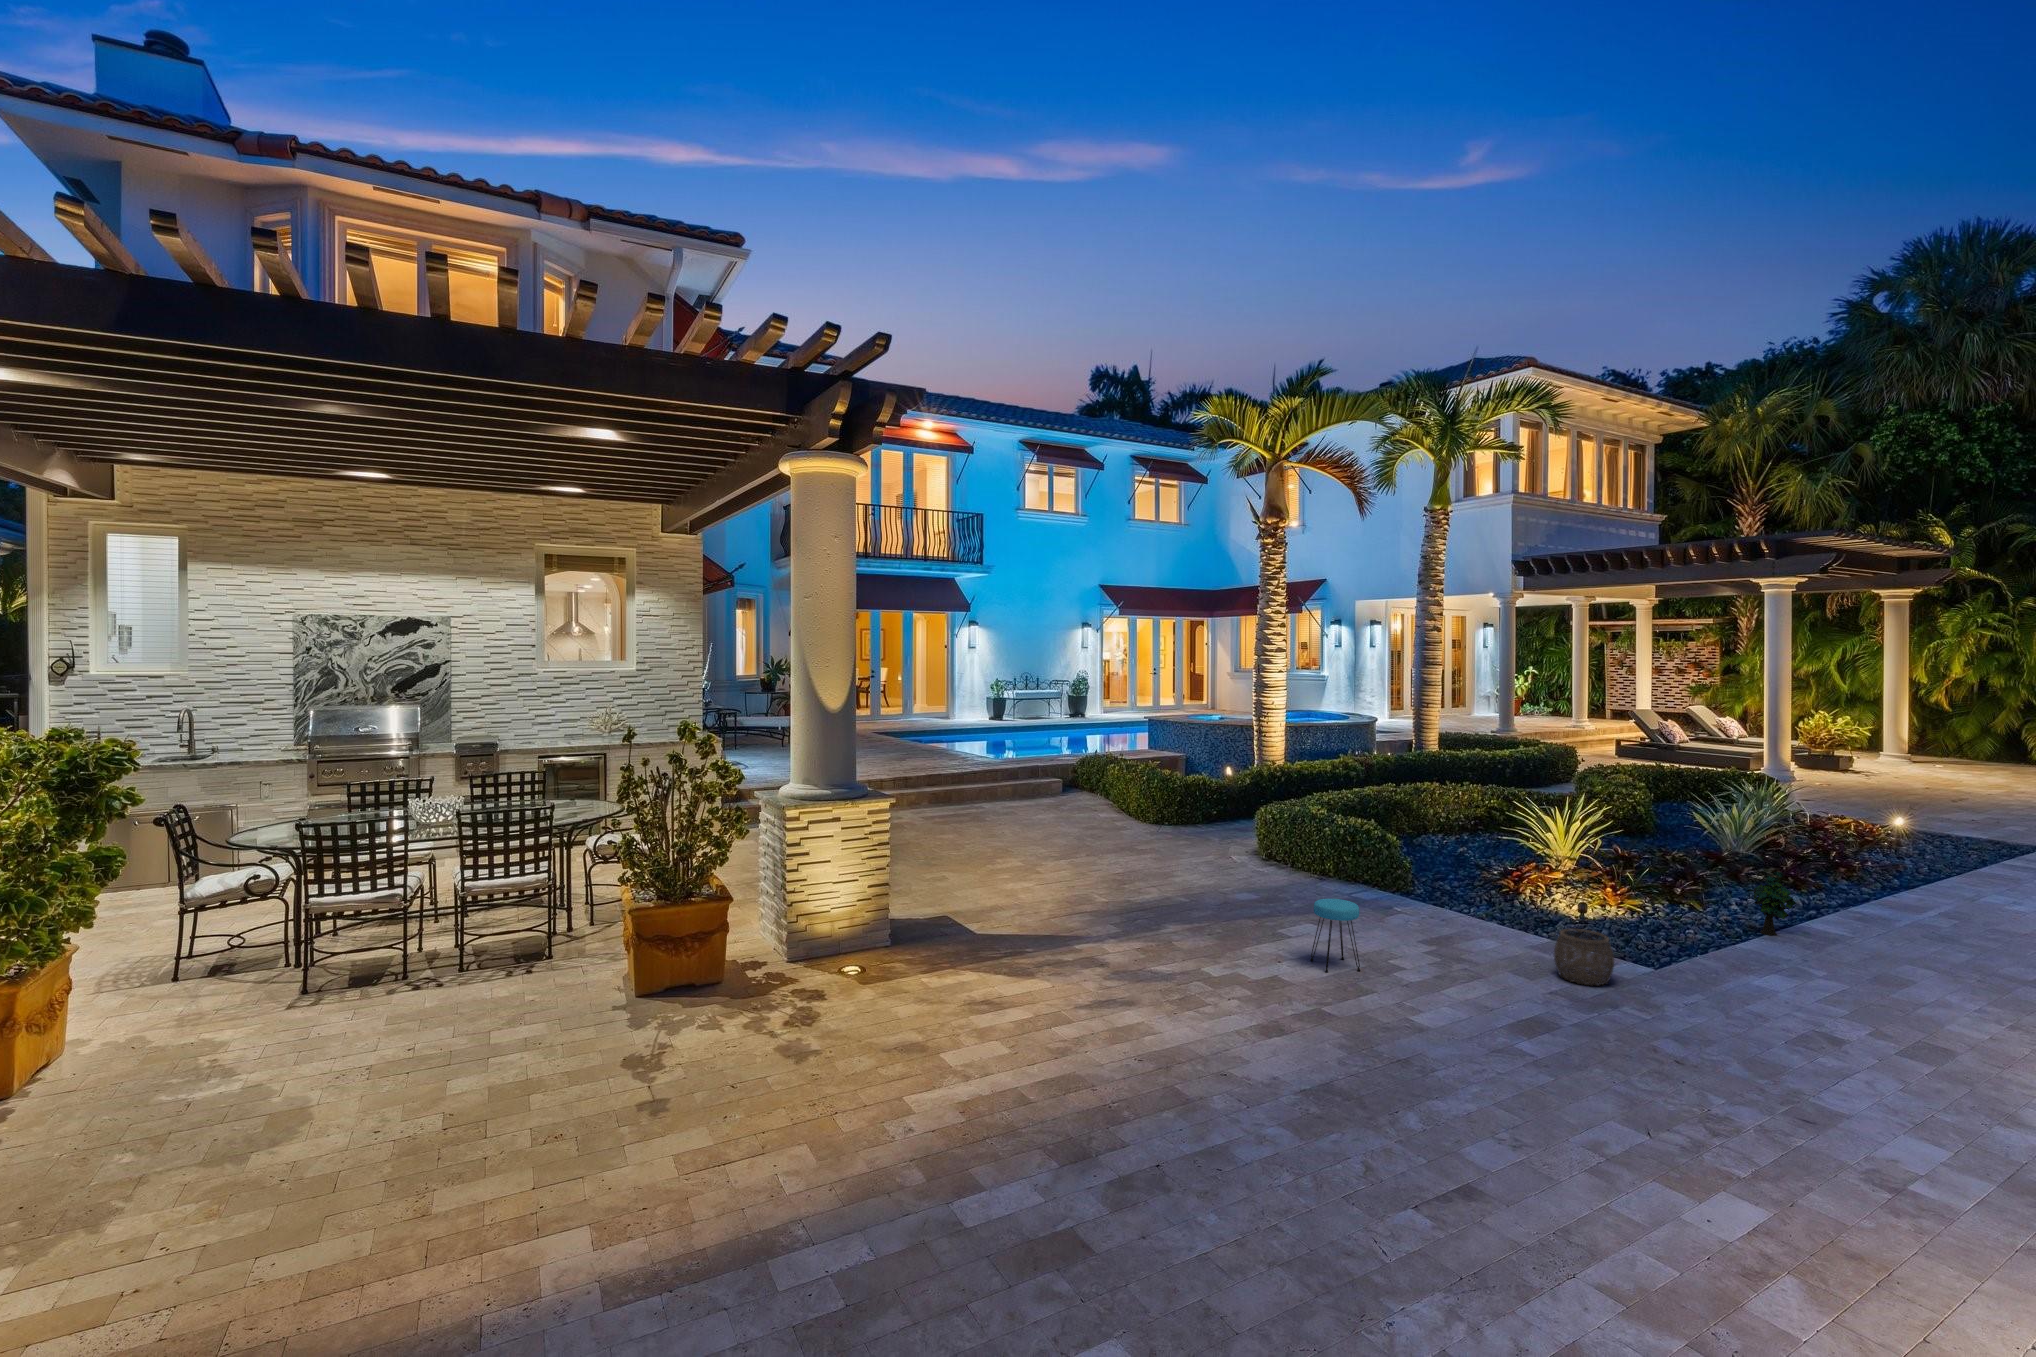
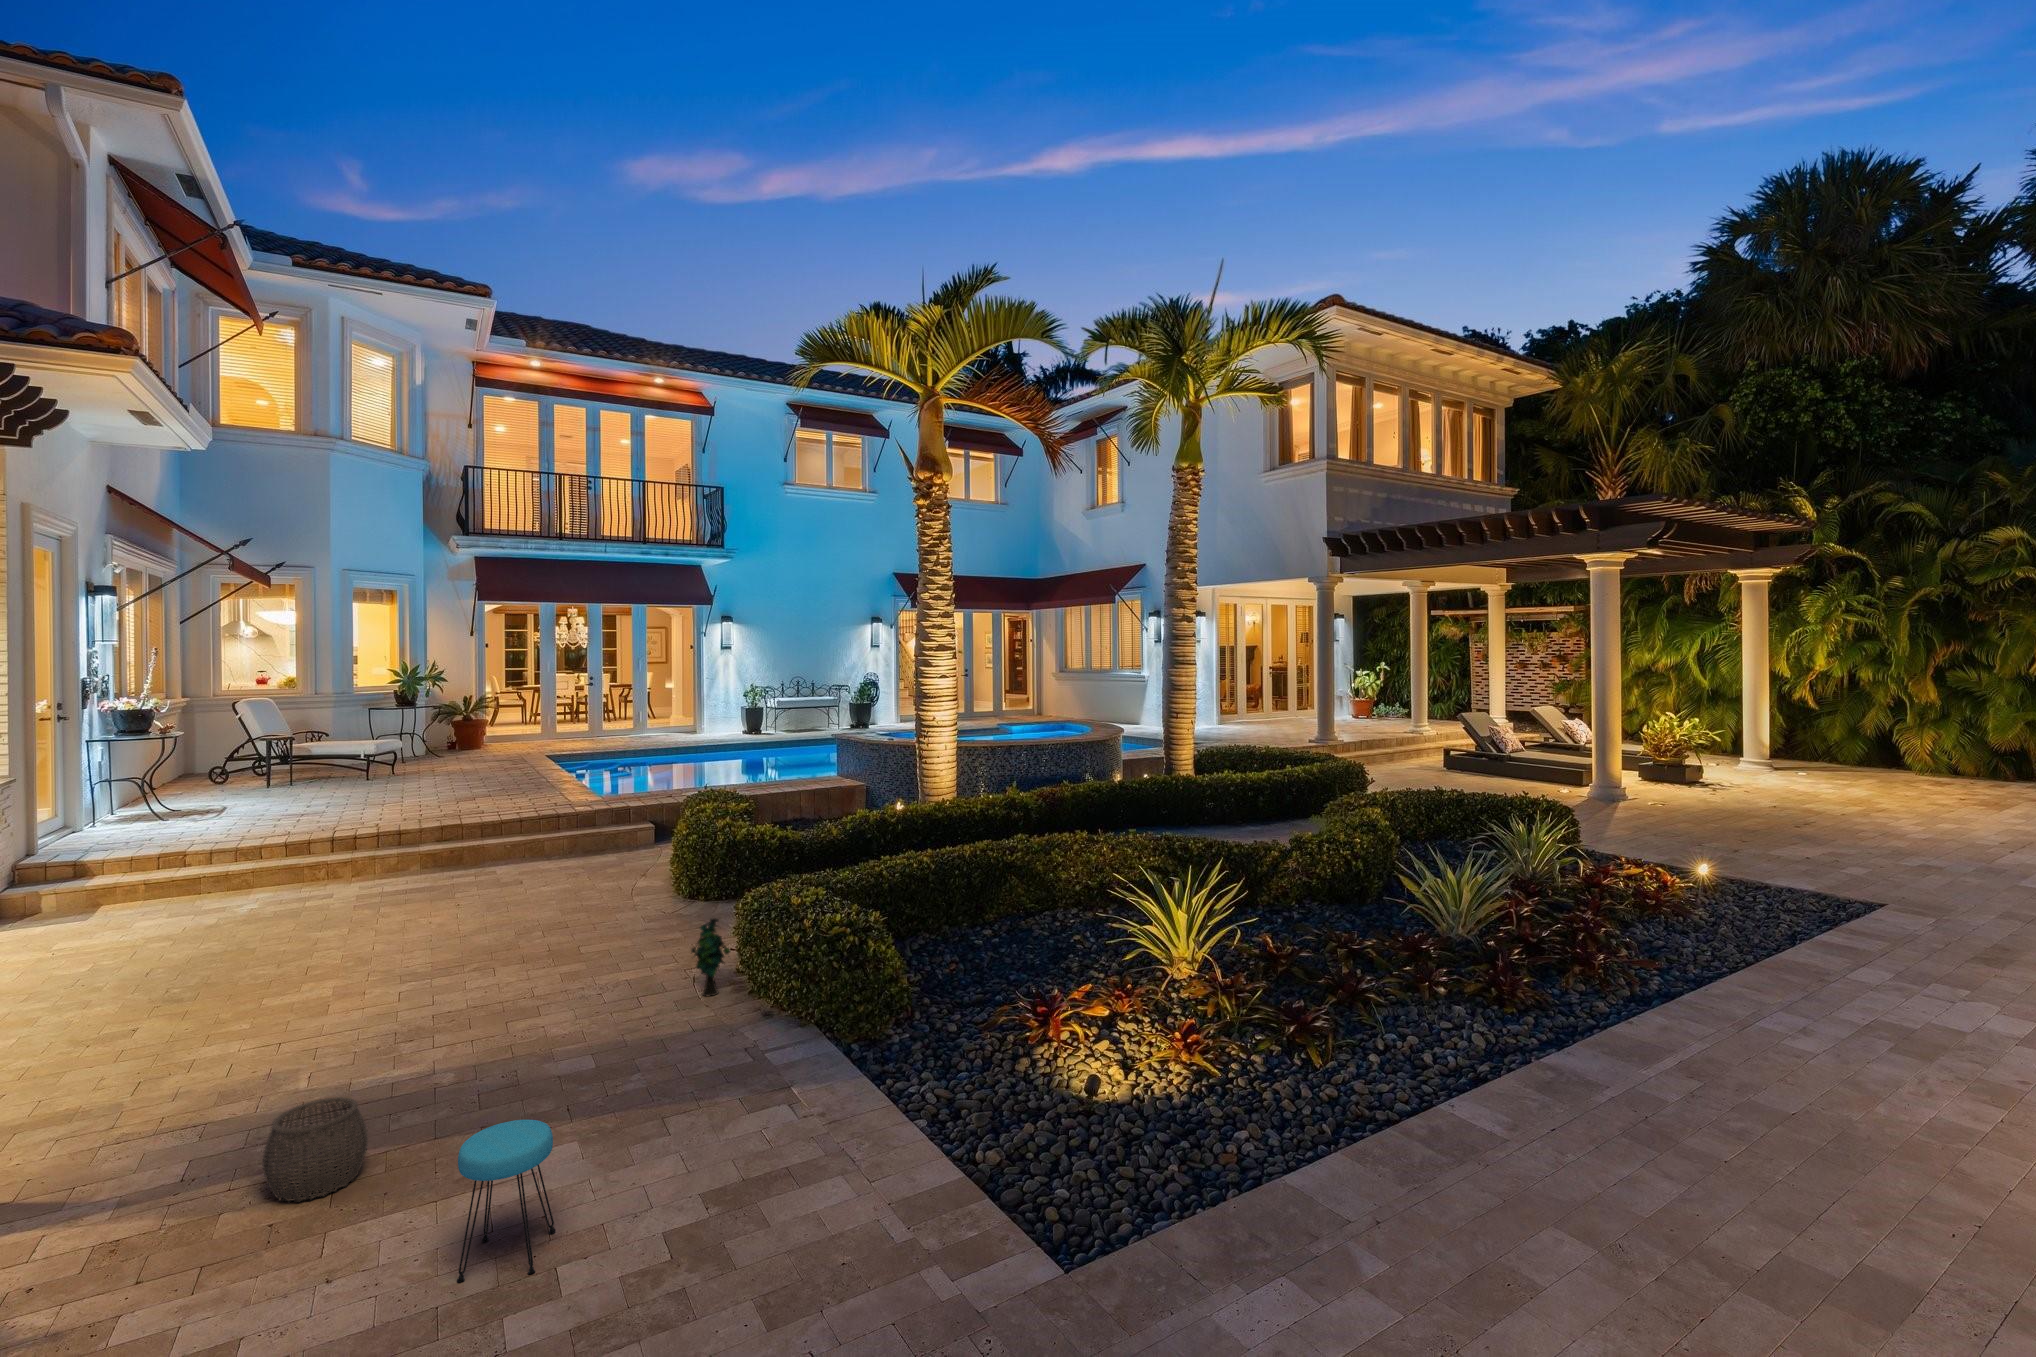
decorative plant: present [1747,872,1796,936] -> present [691,918,730,996]
woven basket: present [1554,929,1614,985] -> present [262,1097,368,1202]

